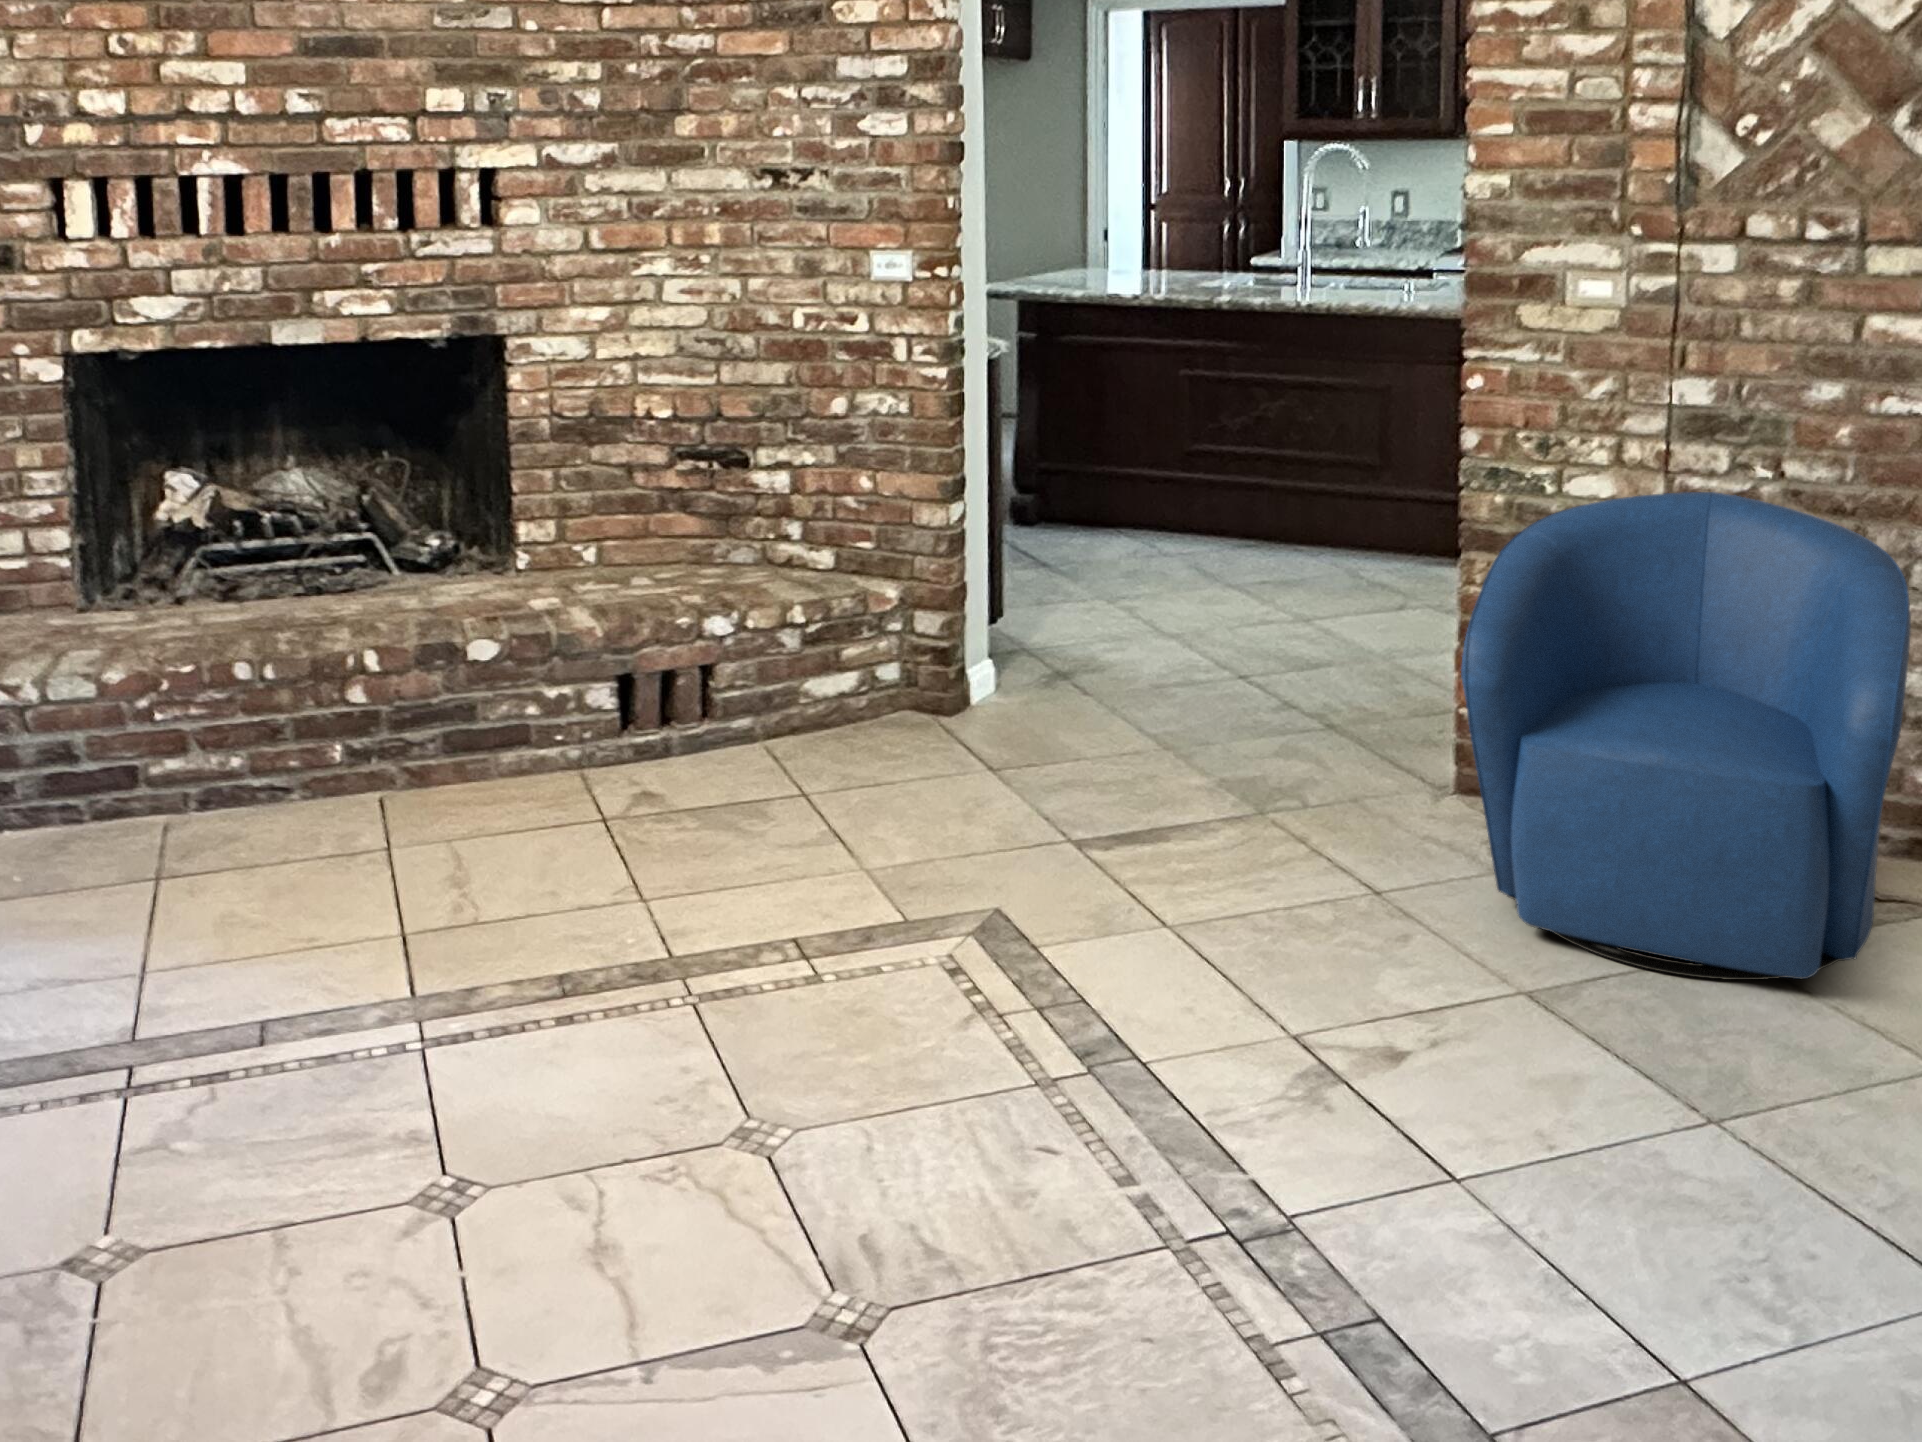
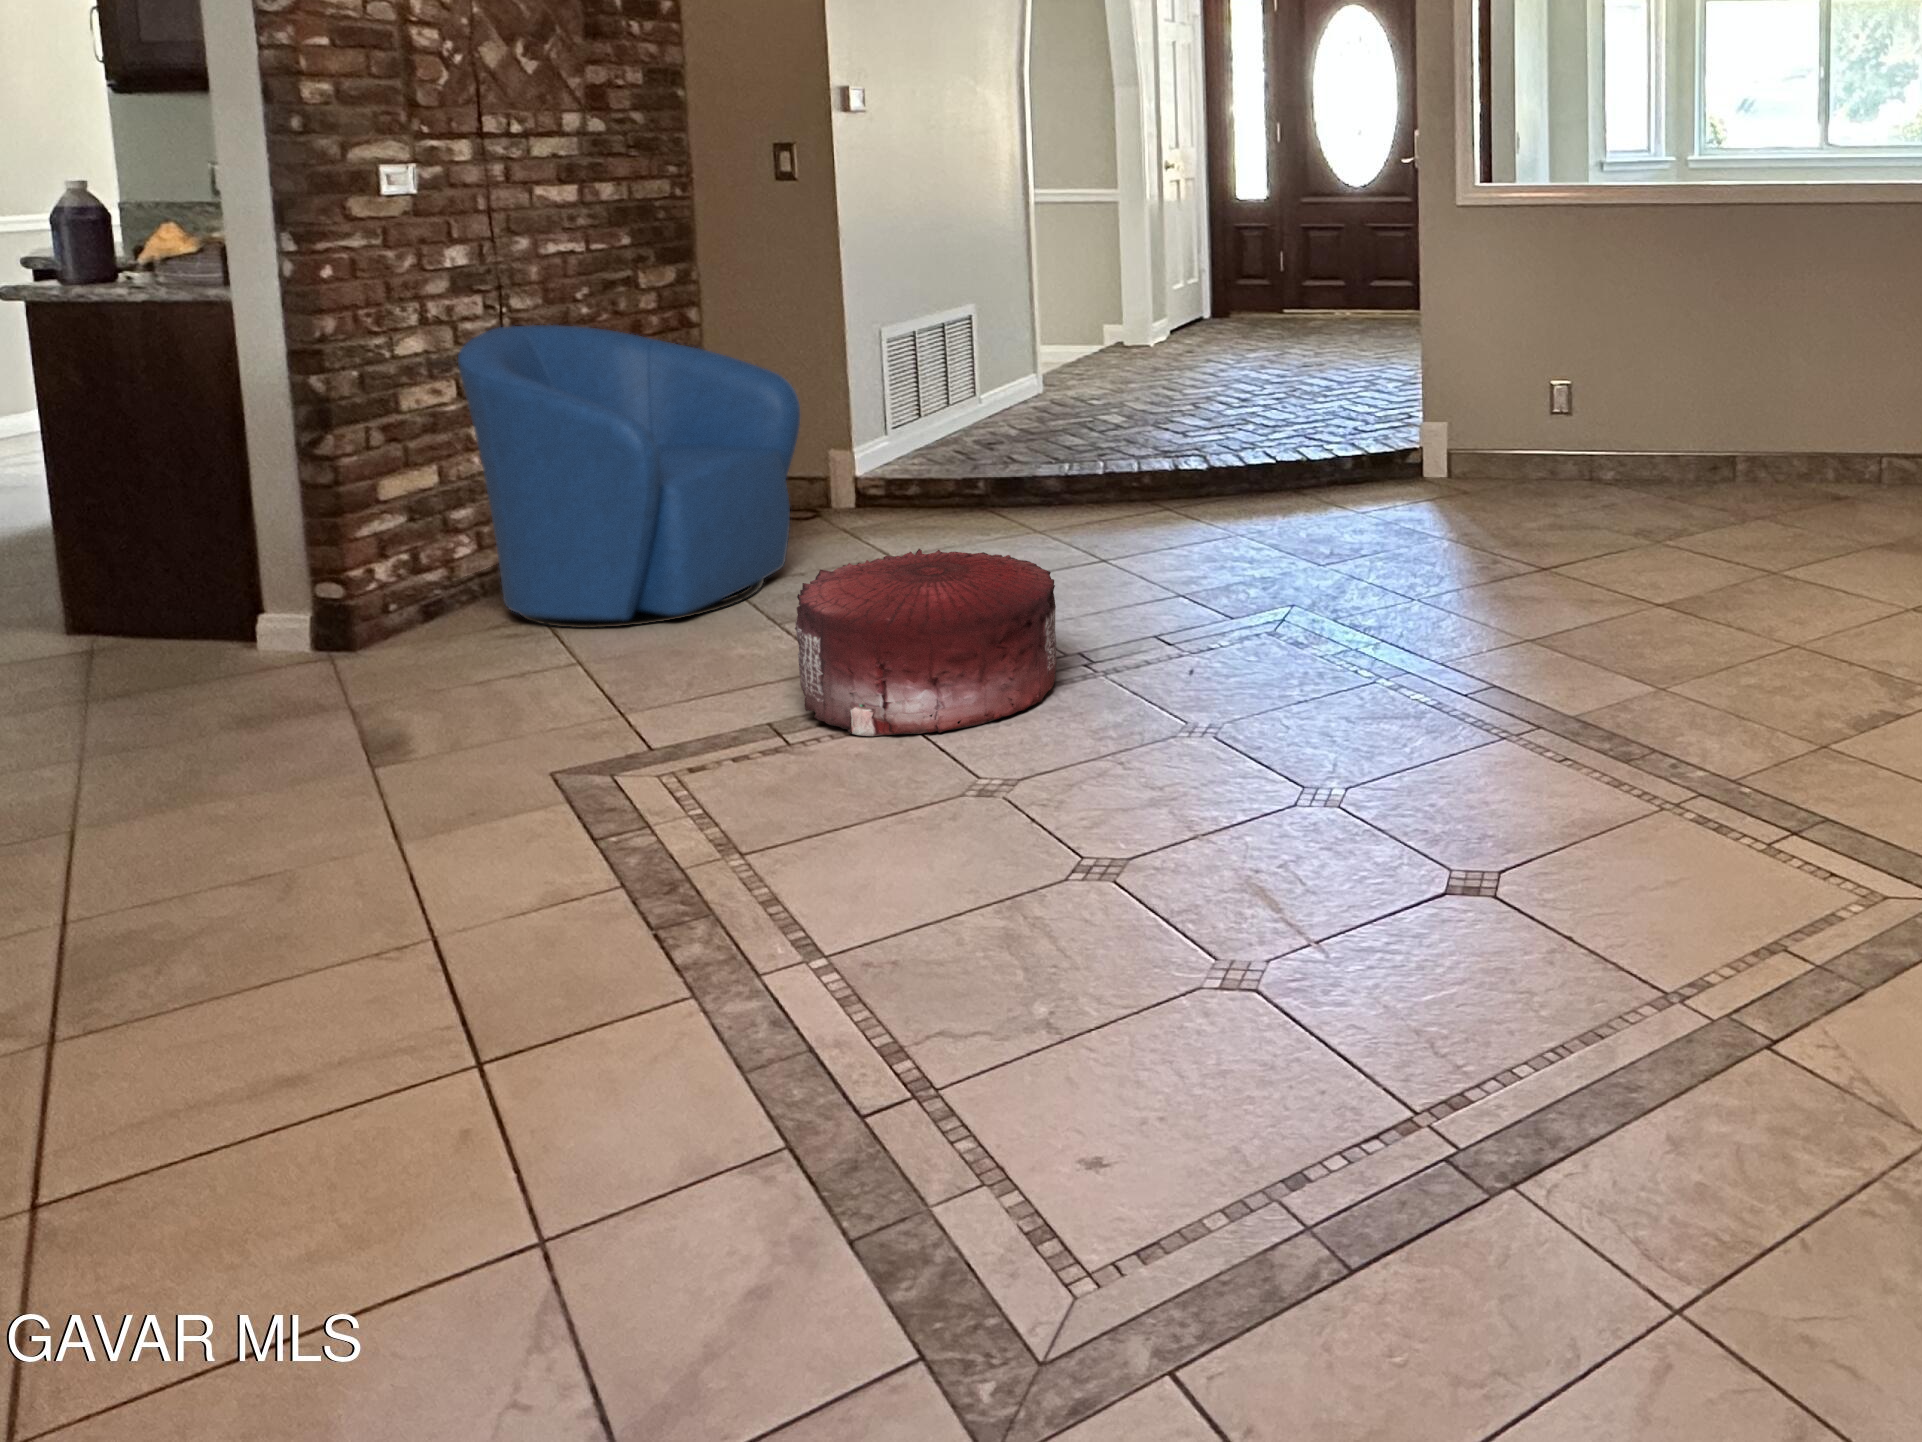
pouf: none [945,874,1336,1212] -> present [795,549,1057,736]

